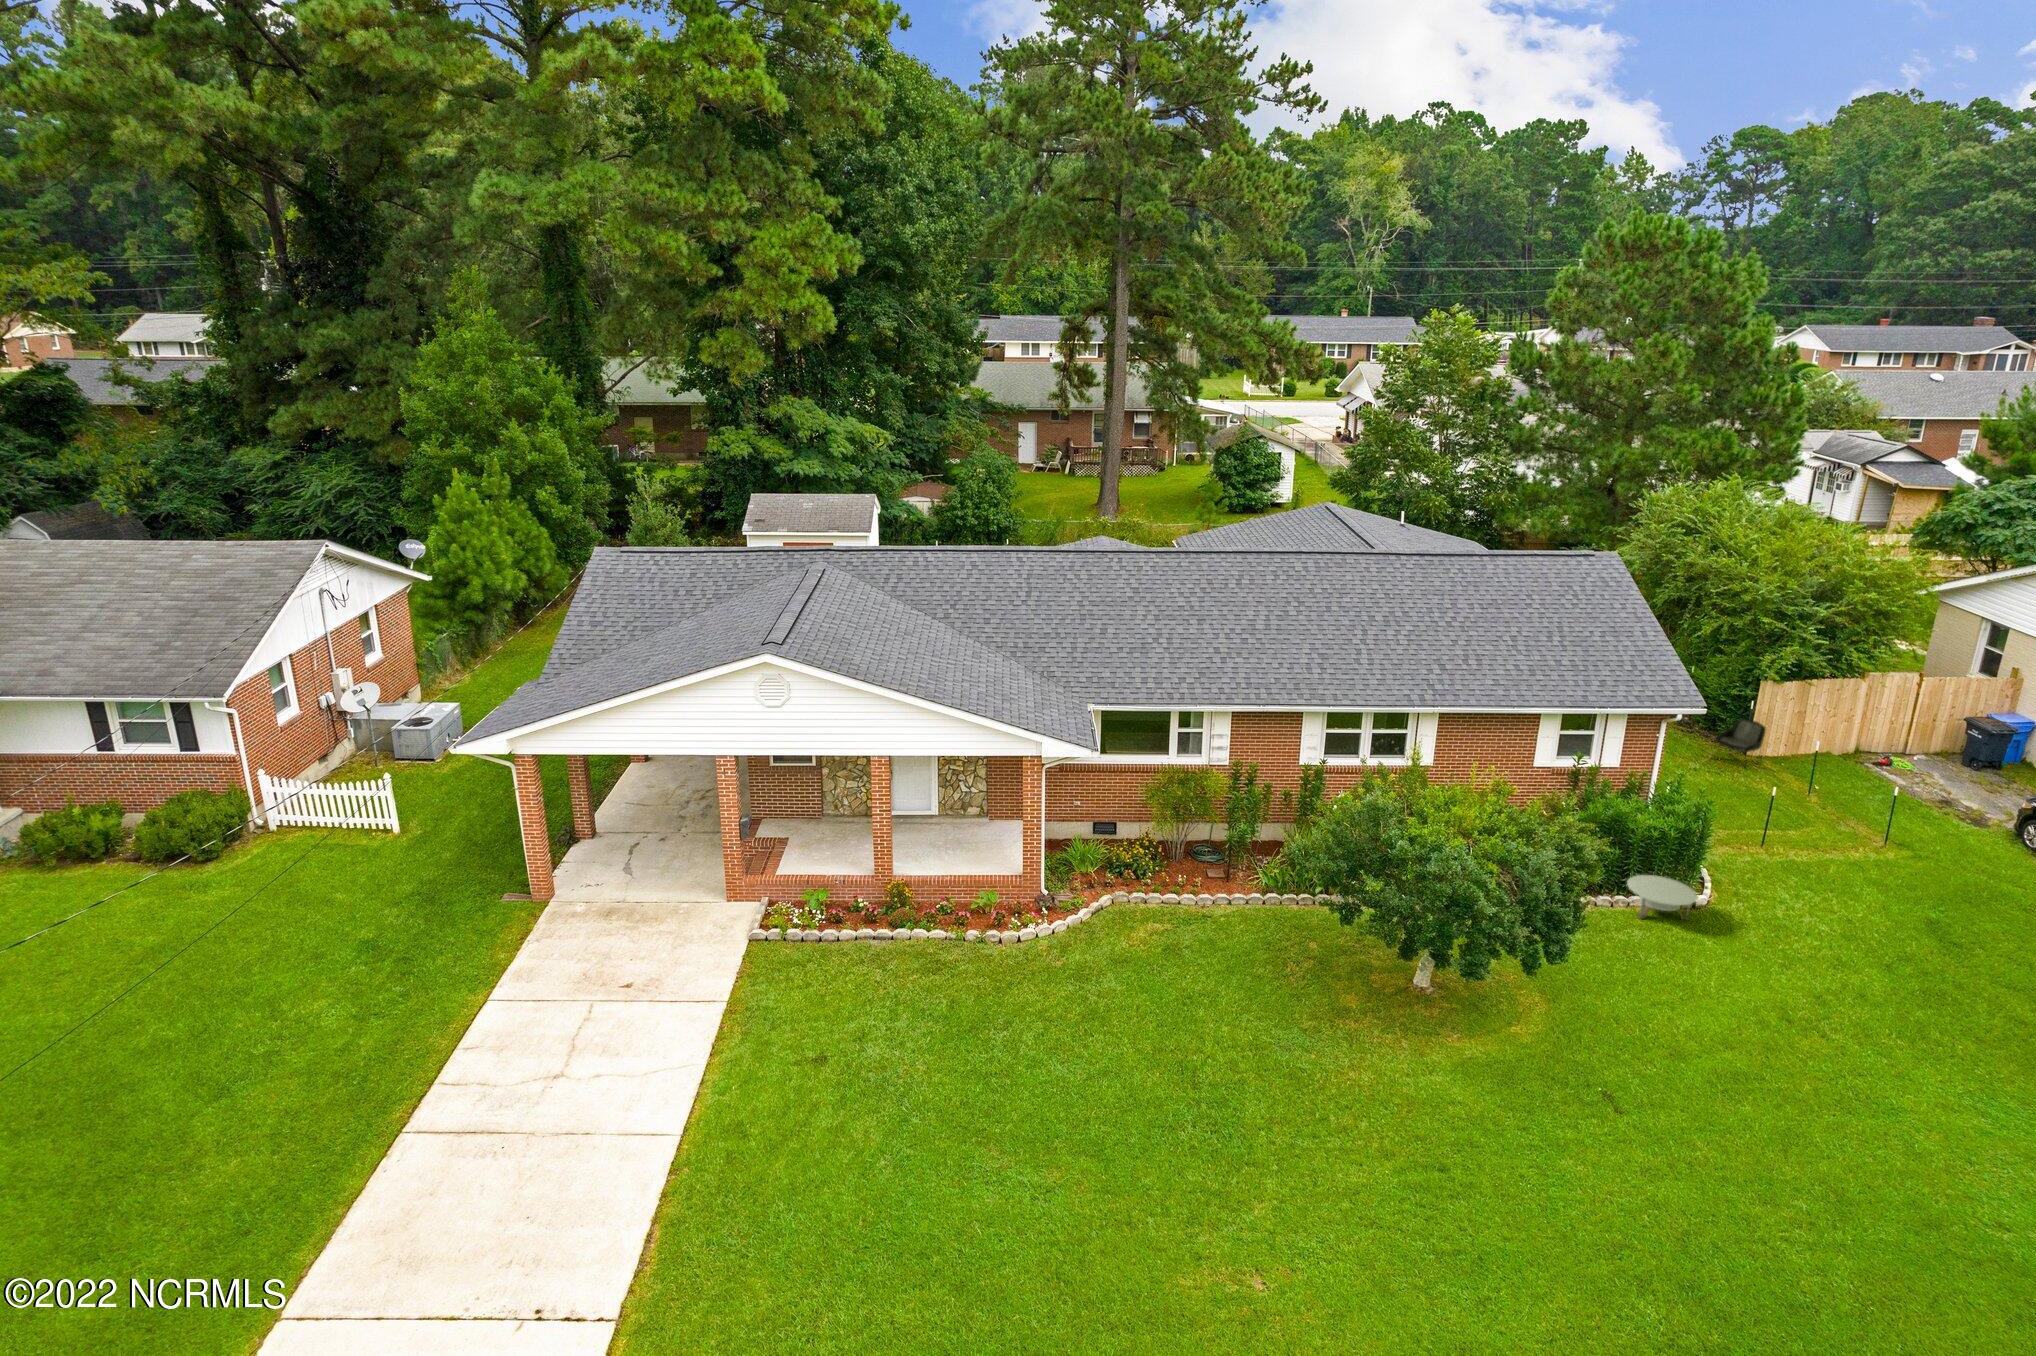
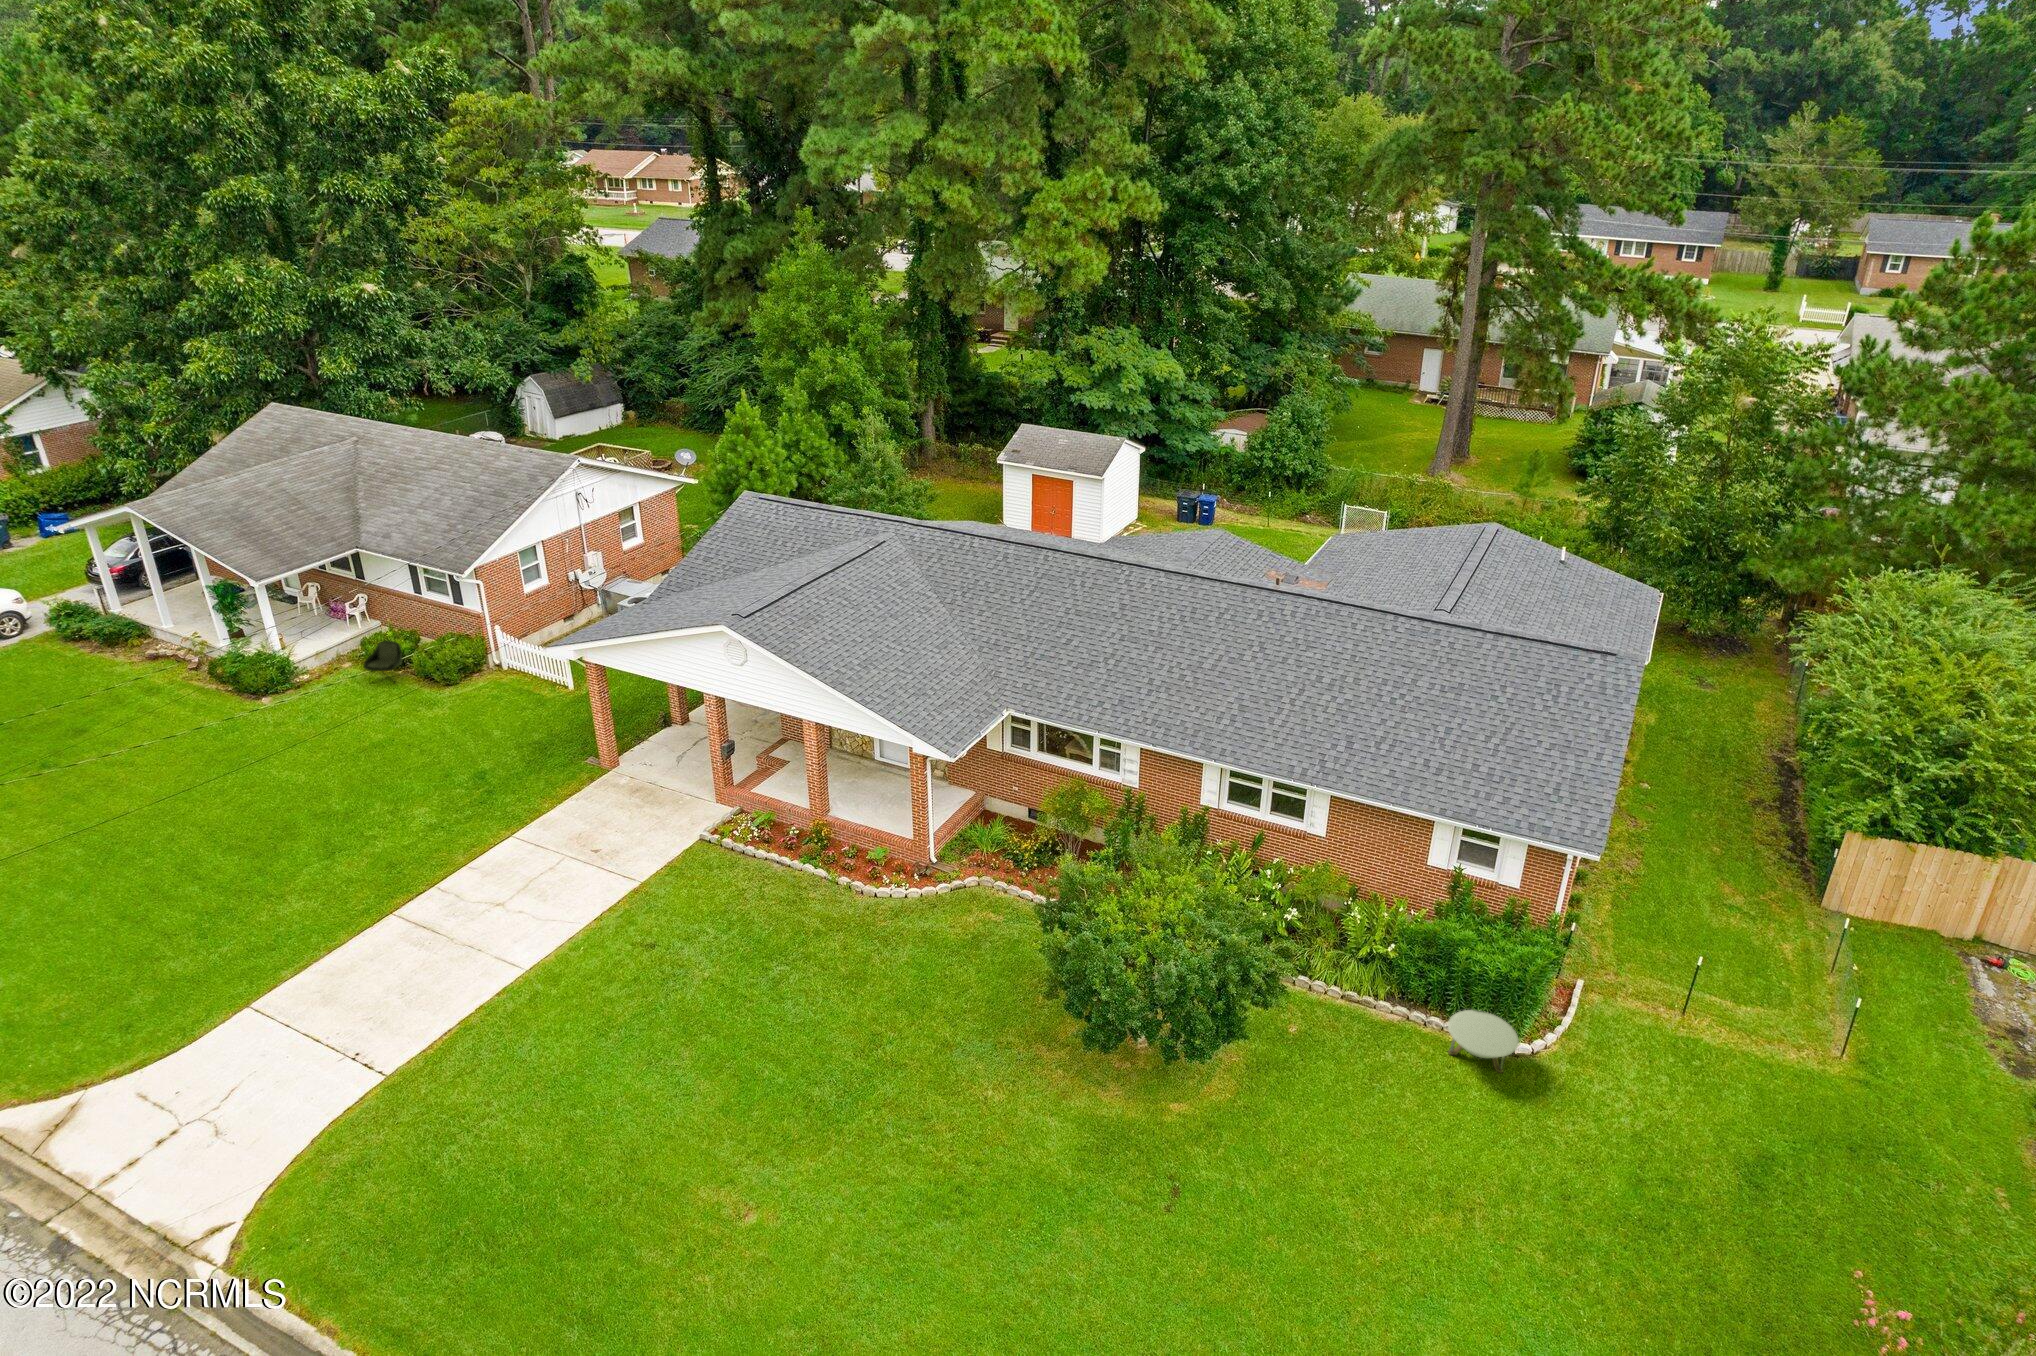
lounge chair: present [1716,719,1766,762] -> present [364,641,402,682]

